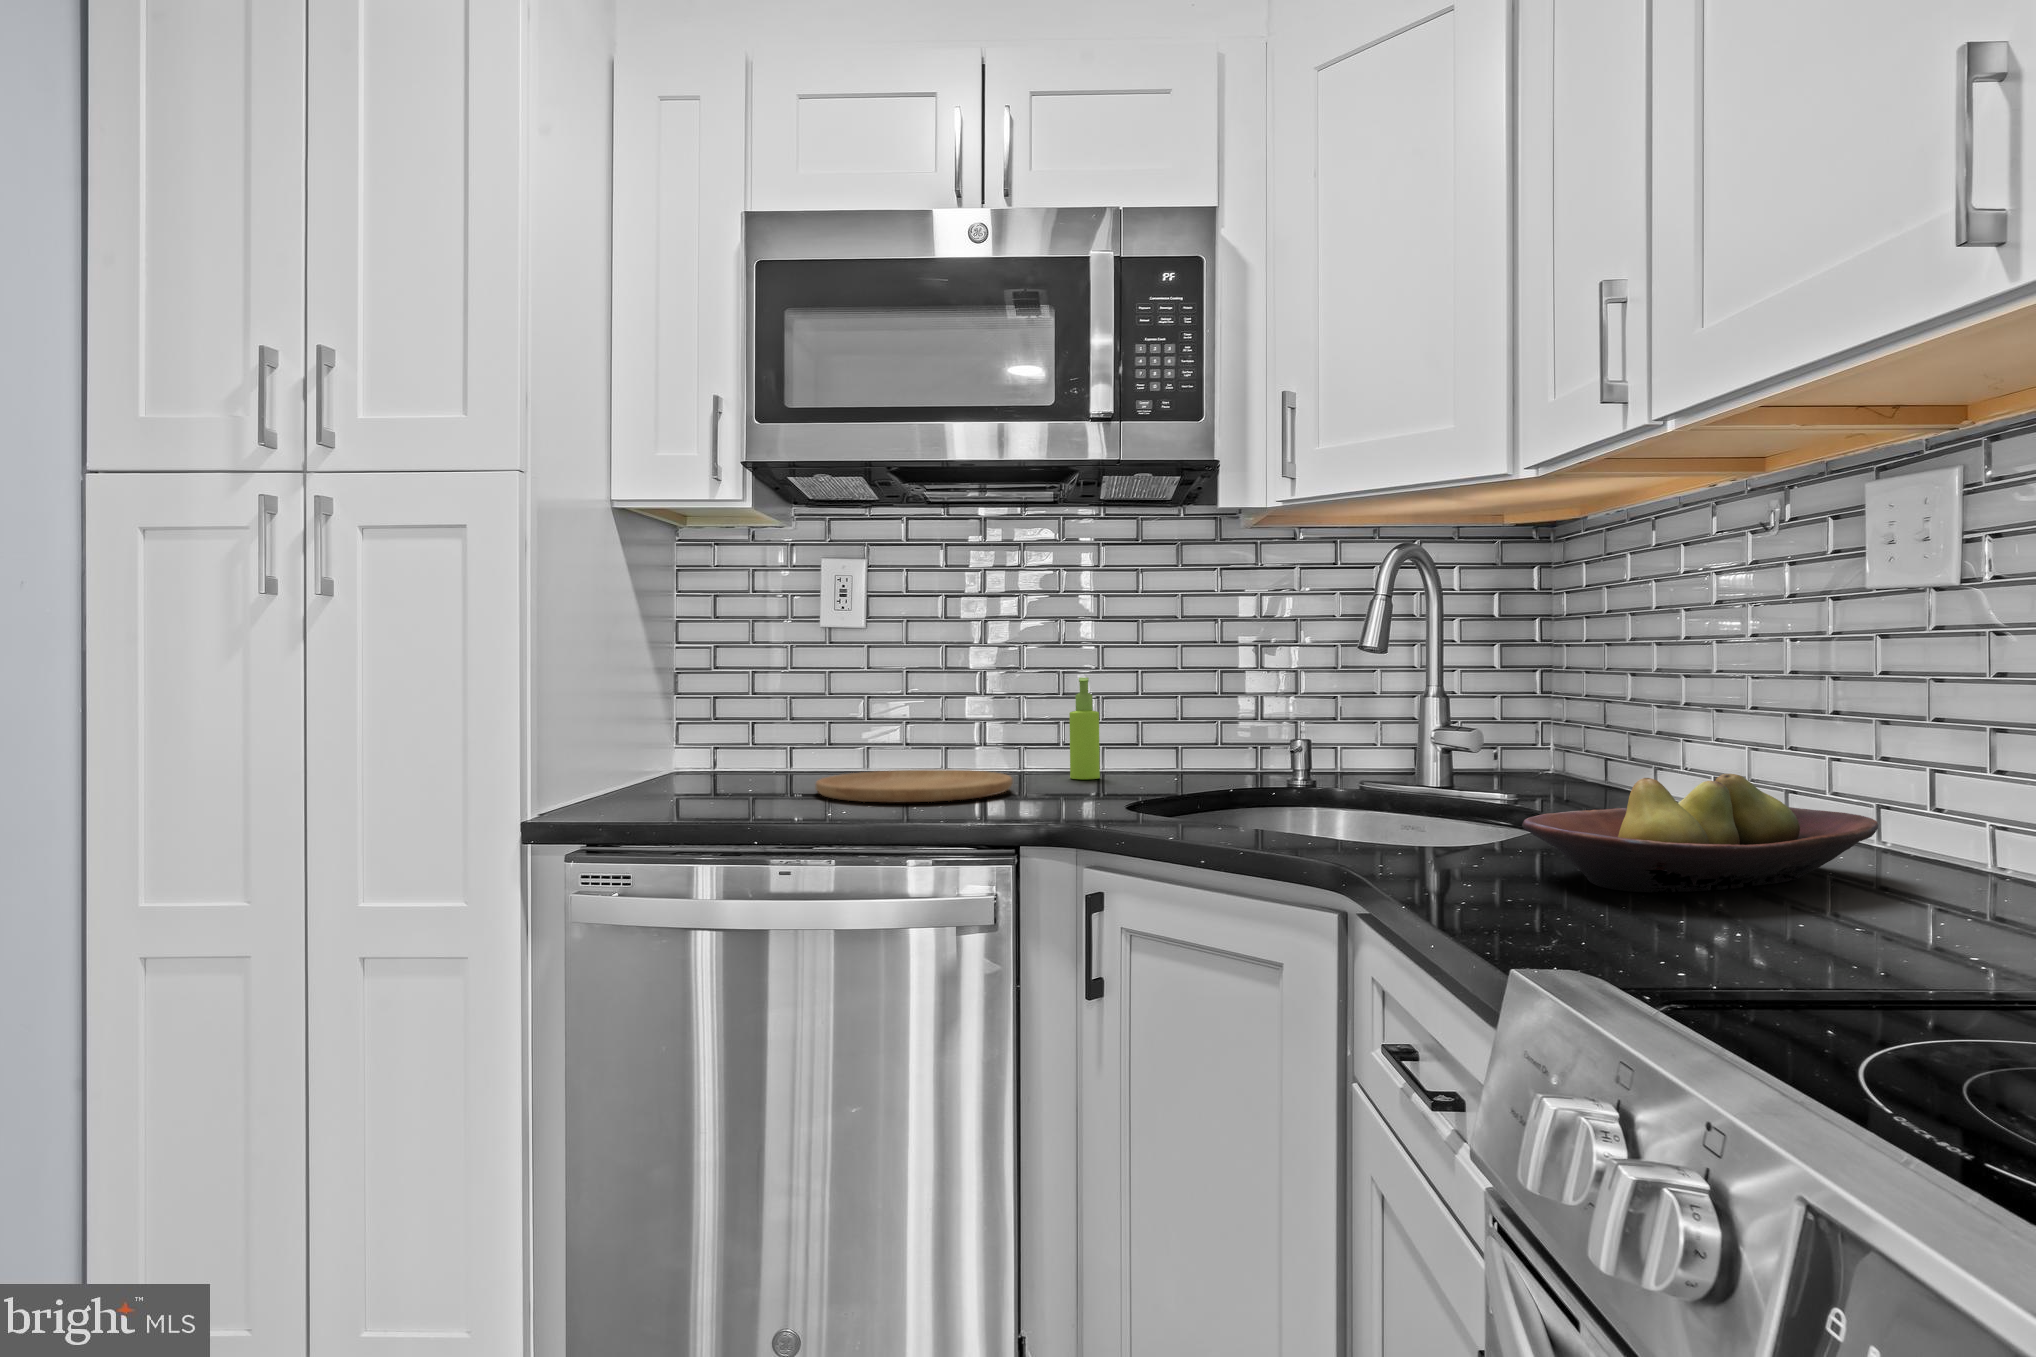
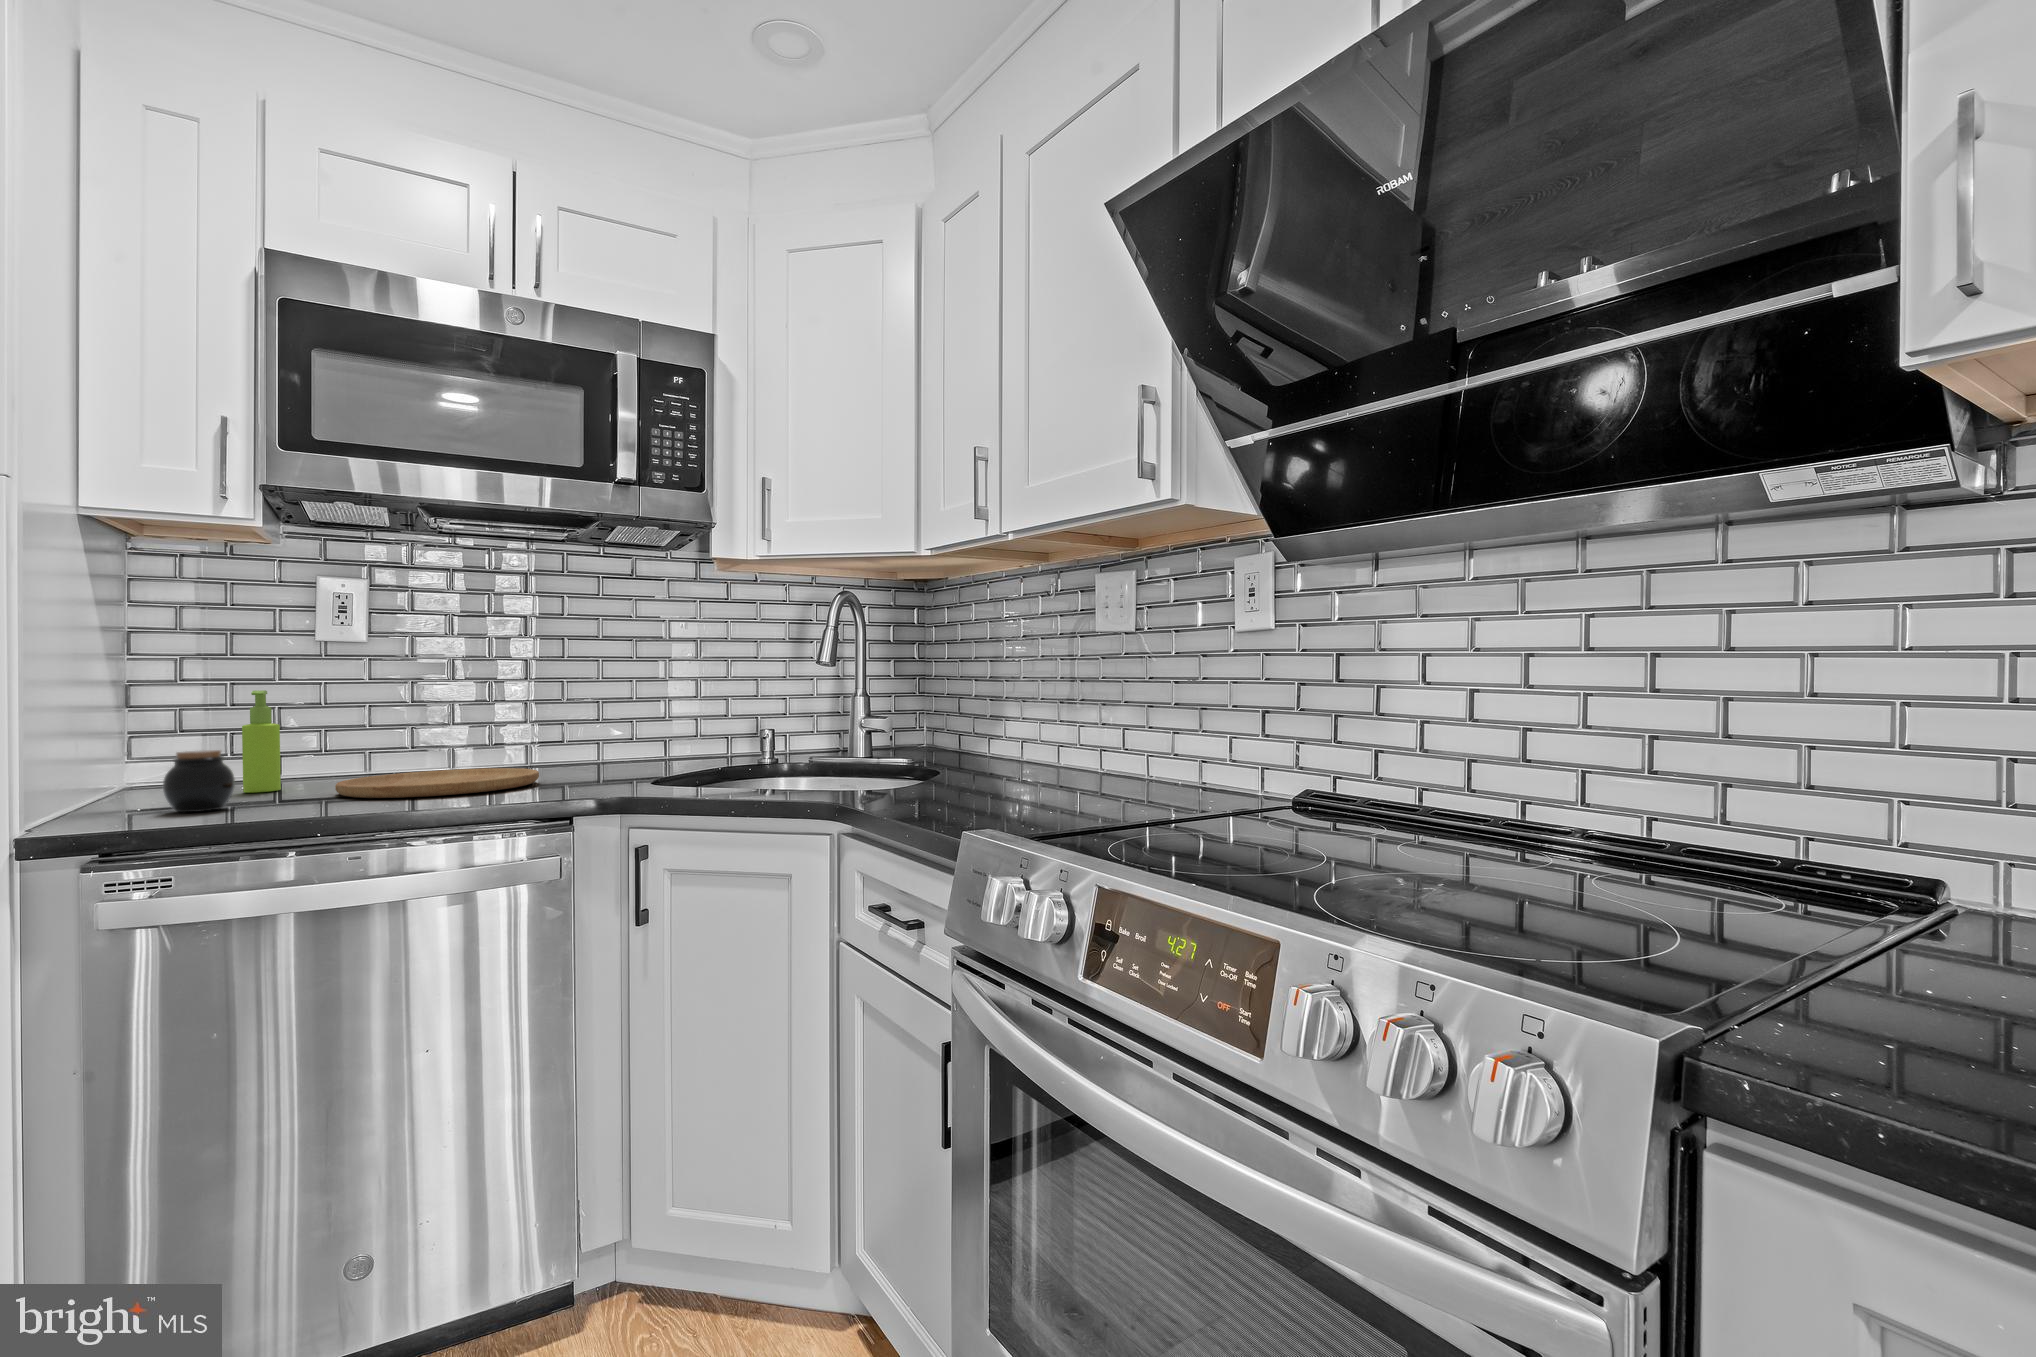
soap dispenser: present [1069,678,1100,779] -> present [242,690,281,793]
jar: none [664,740,721,802] -> present [163,750,235,812]
fruit bowl: present [1522,774,1878,892] -> none [941,732,1101,797]

